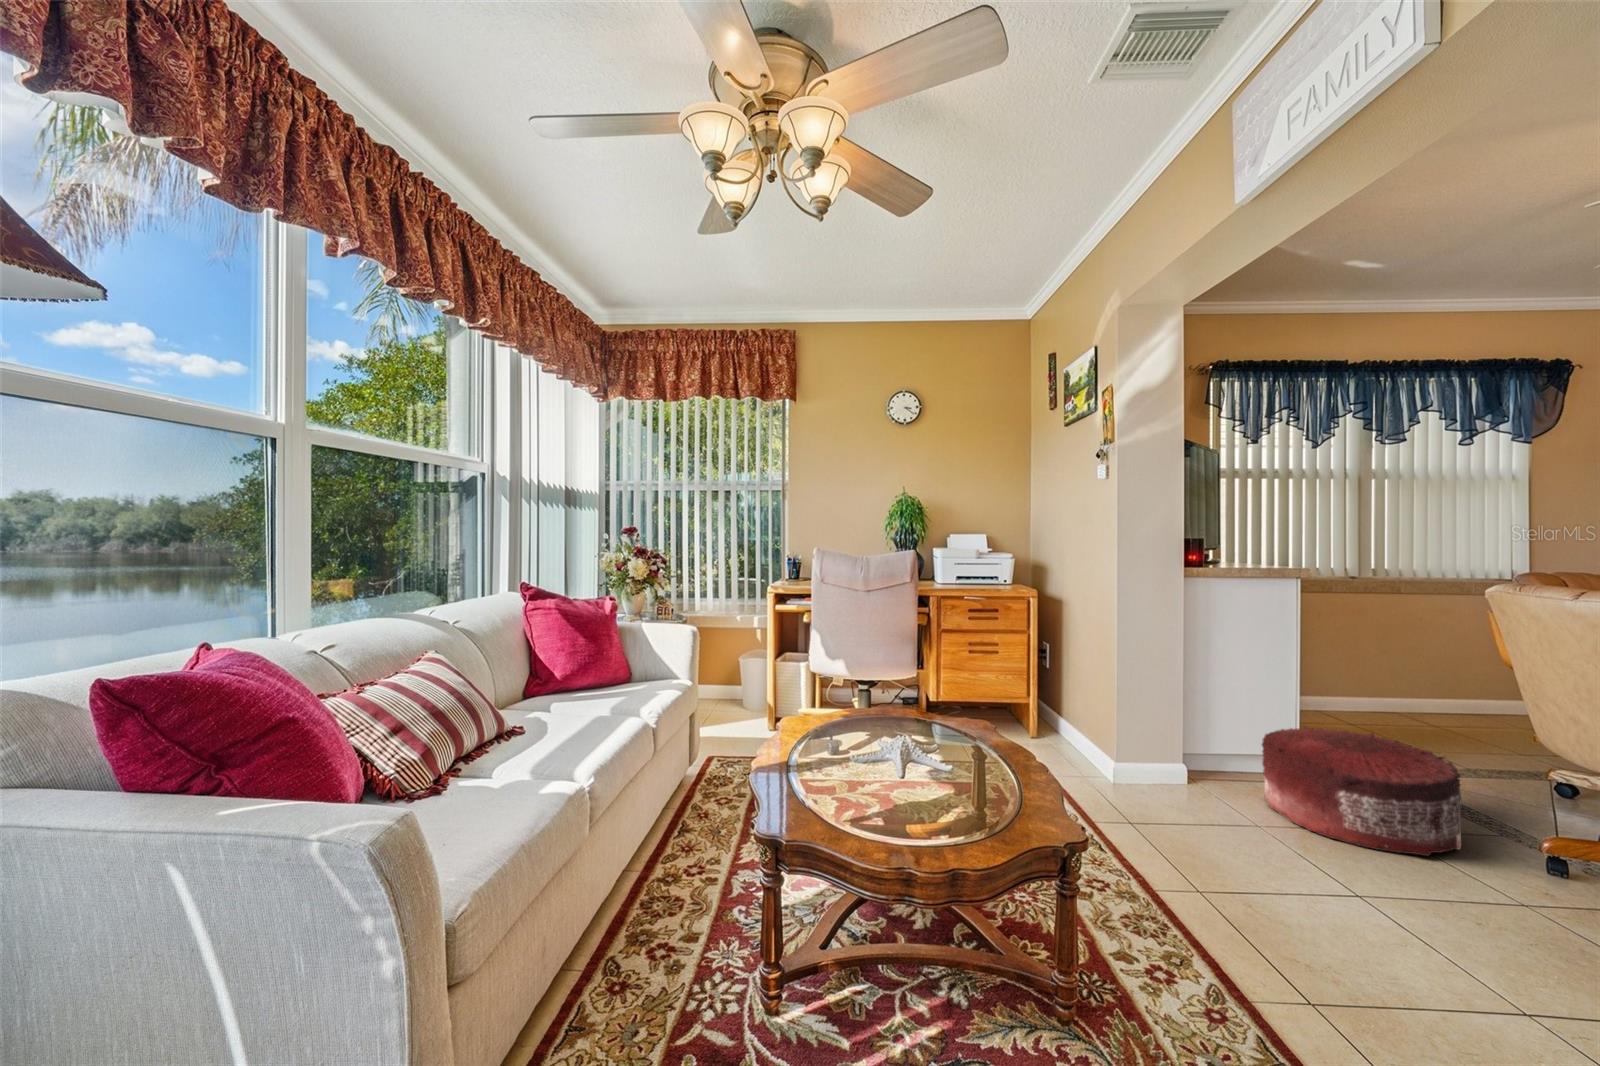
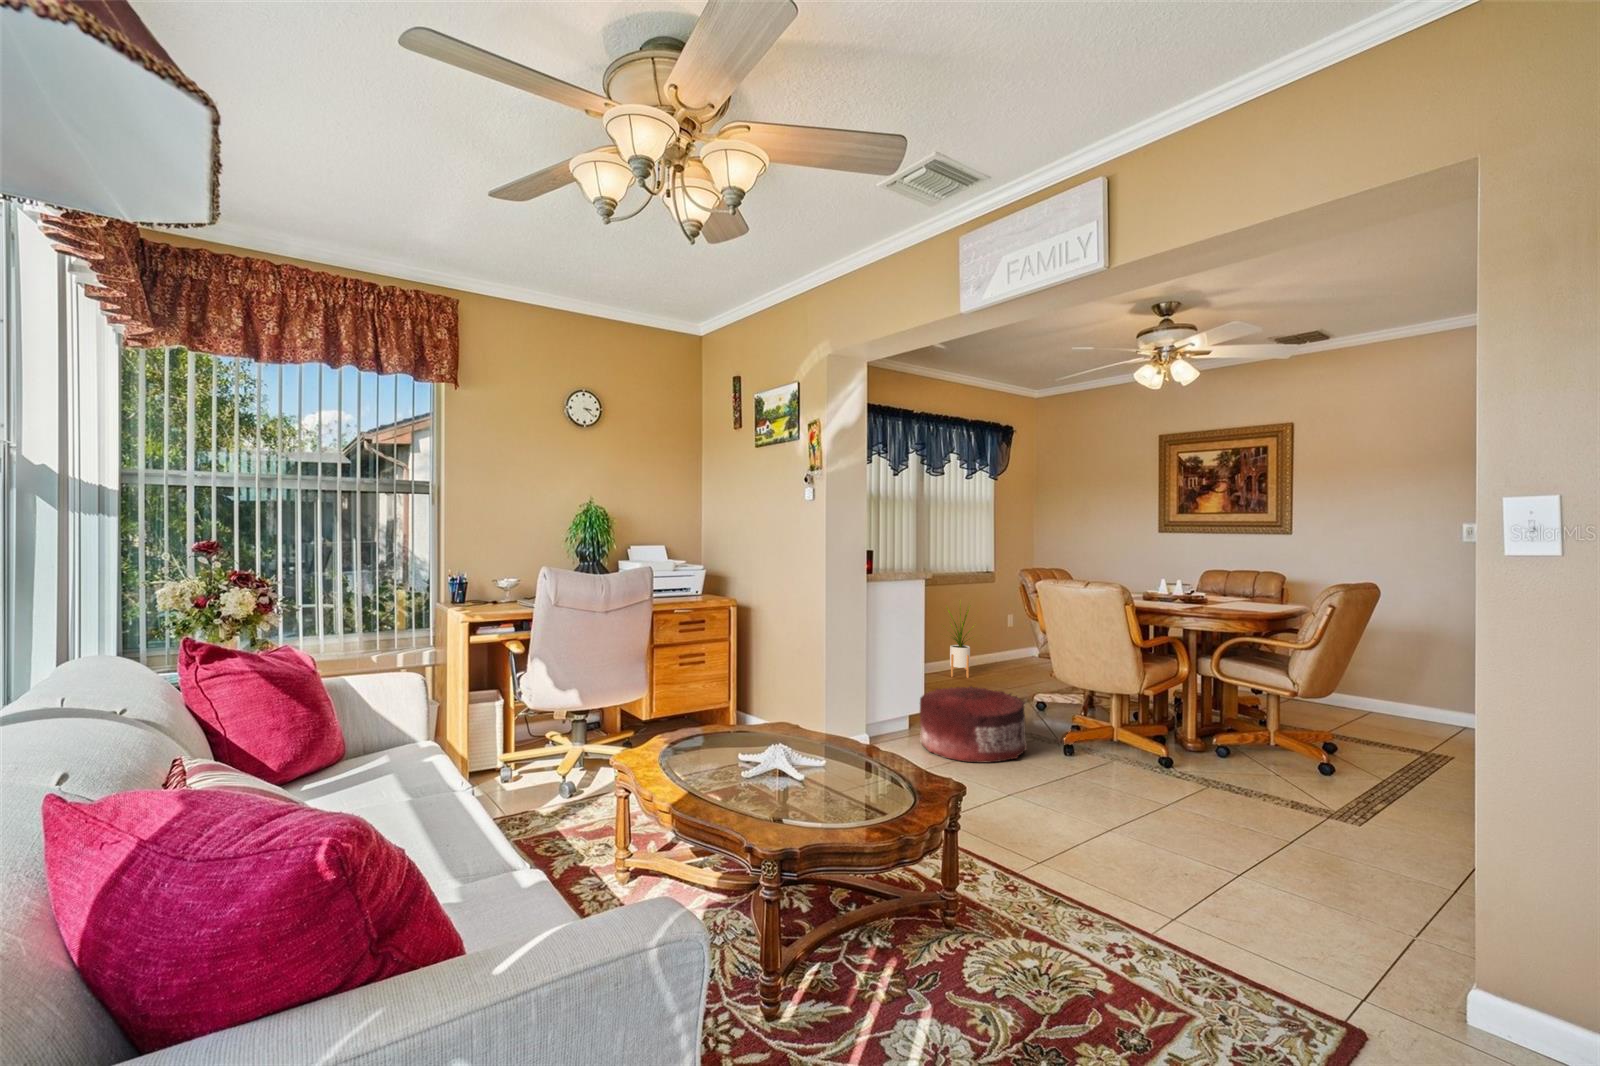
house plant: none [1396,613,1481,729] -> present [946,605,976,678]

